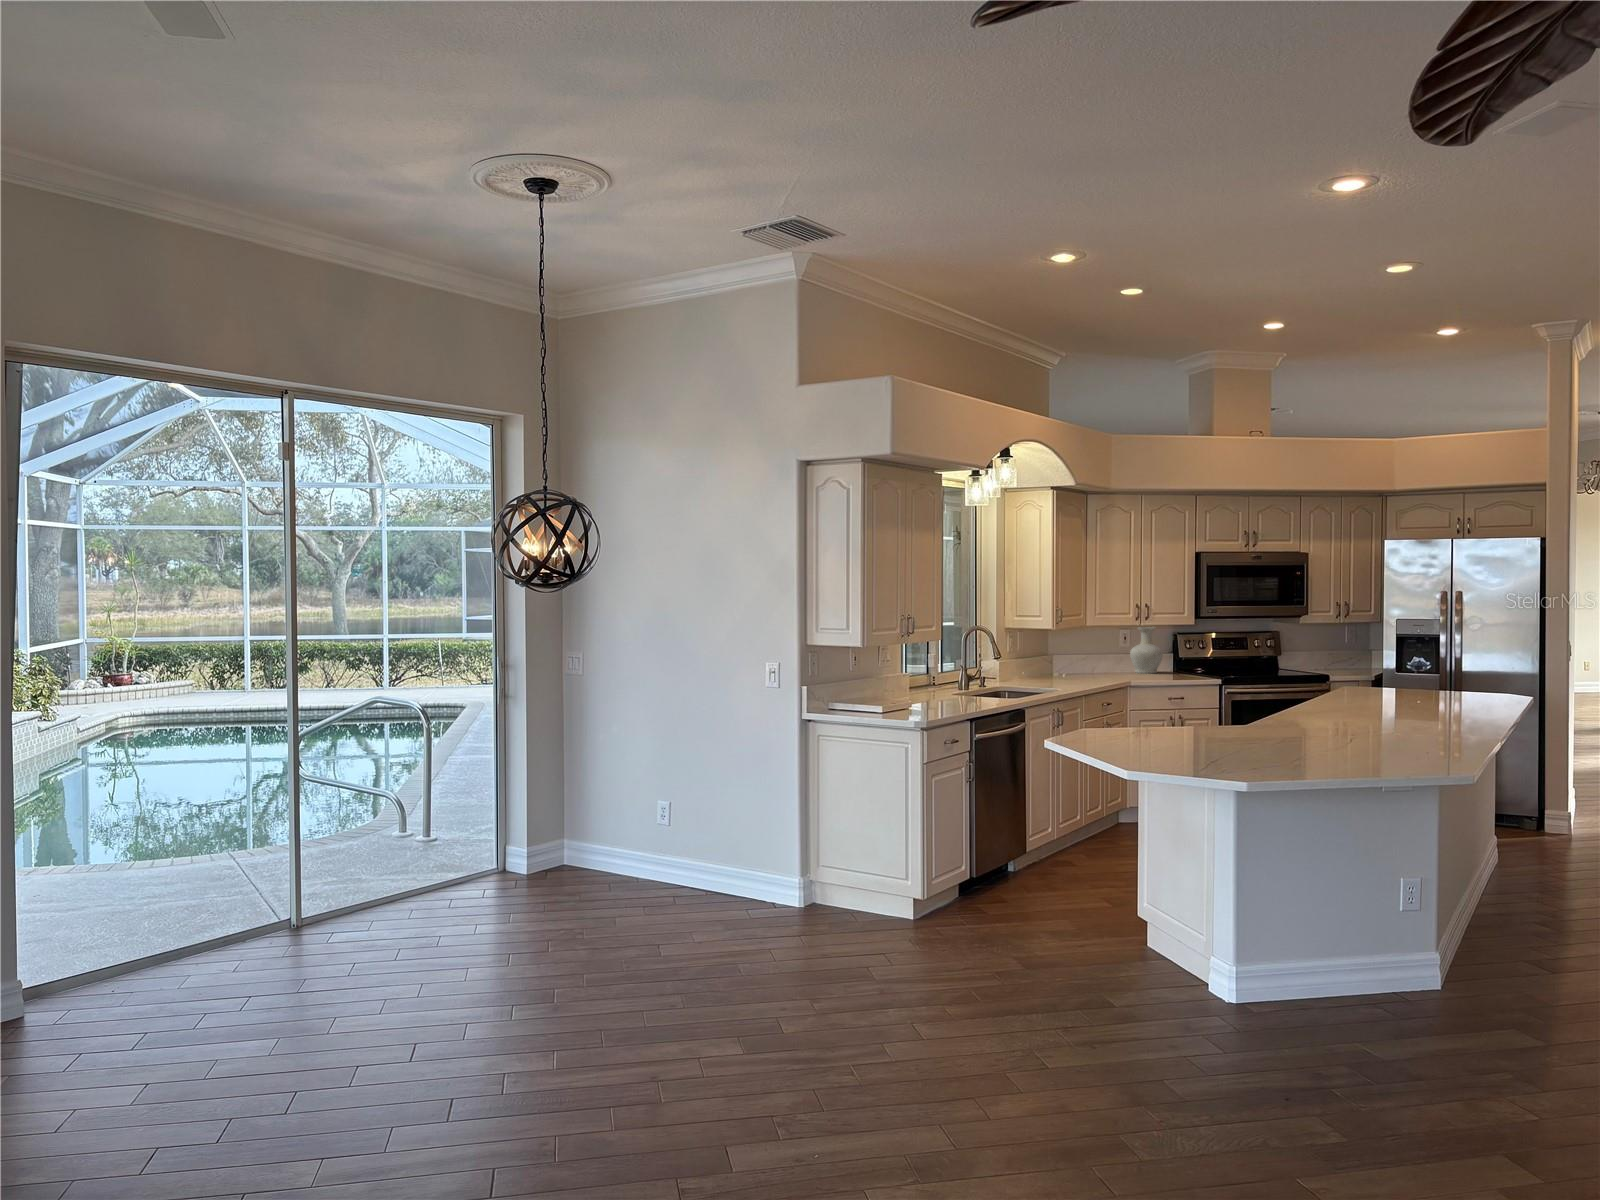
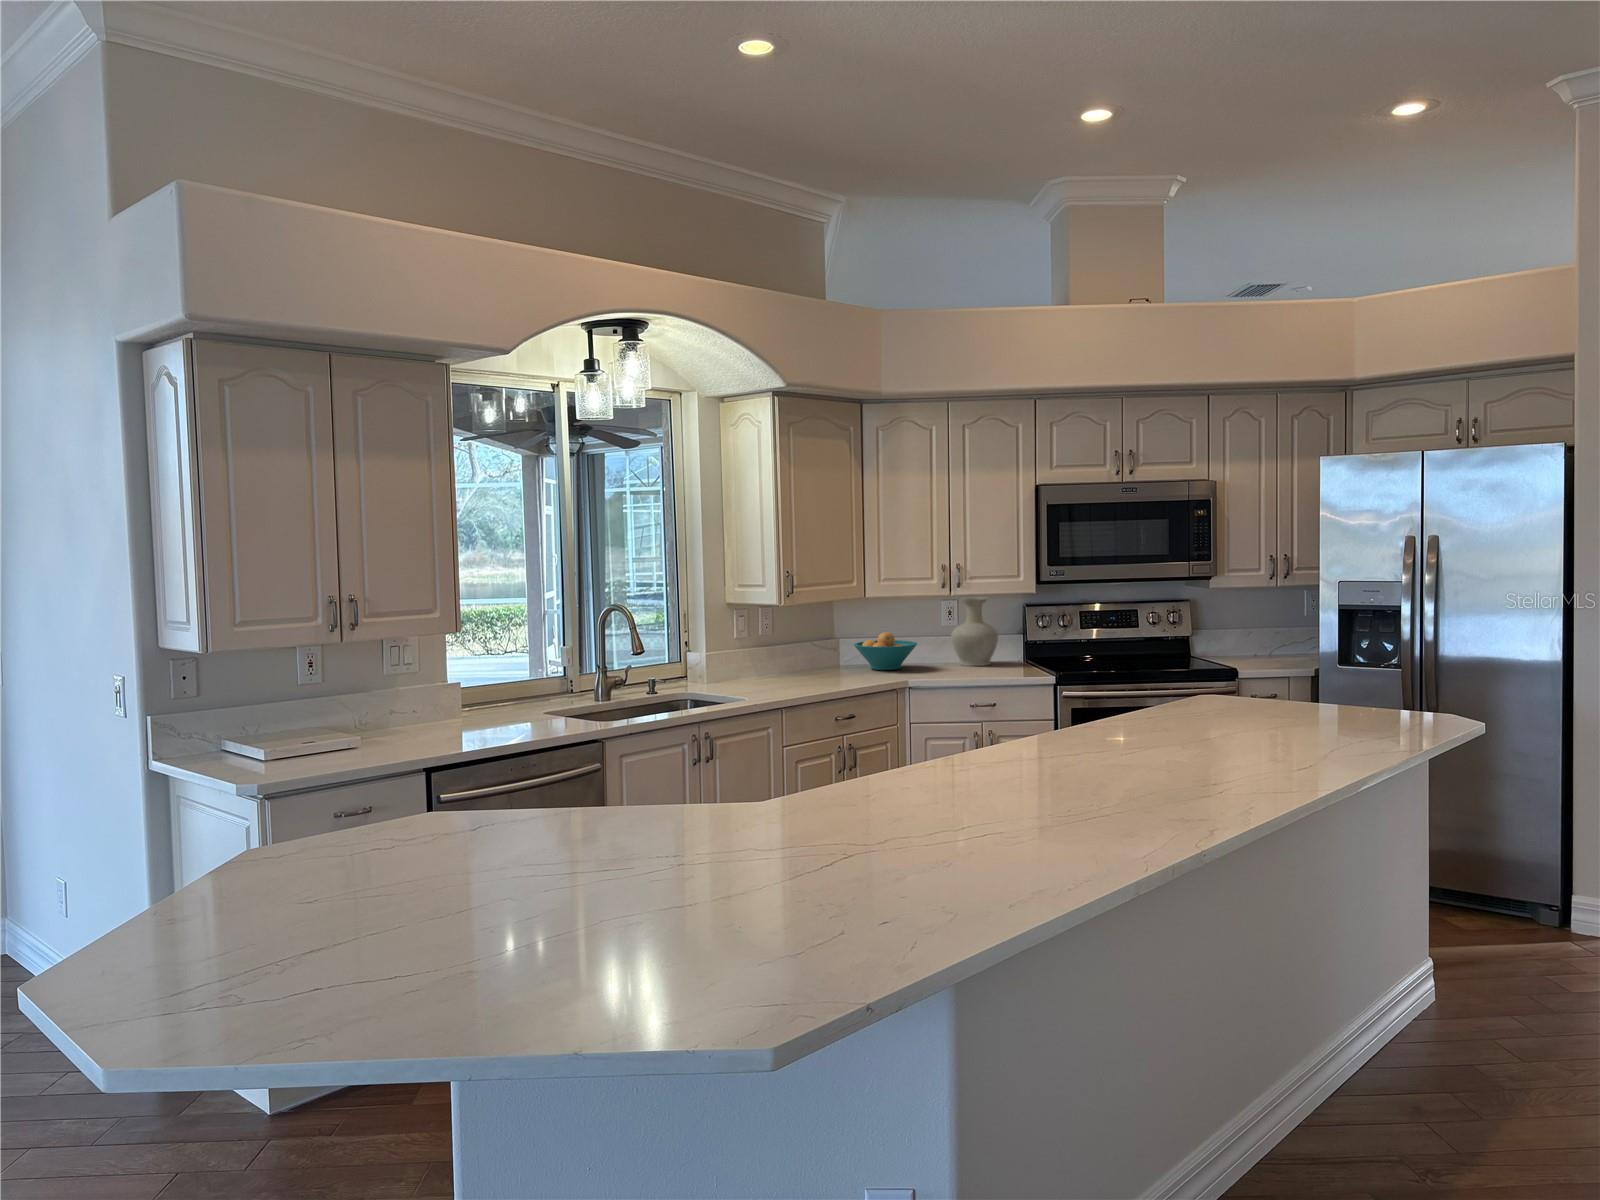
fruit bowl: none [1073,649,1117,674] -> present [854,632,917,670]

